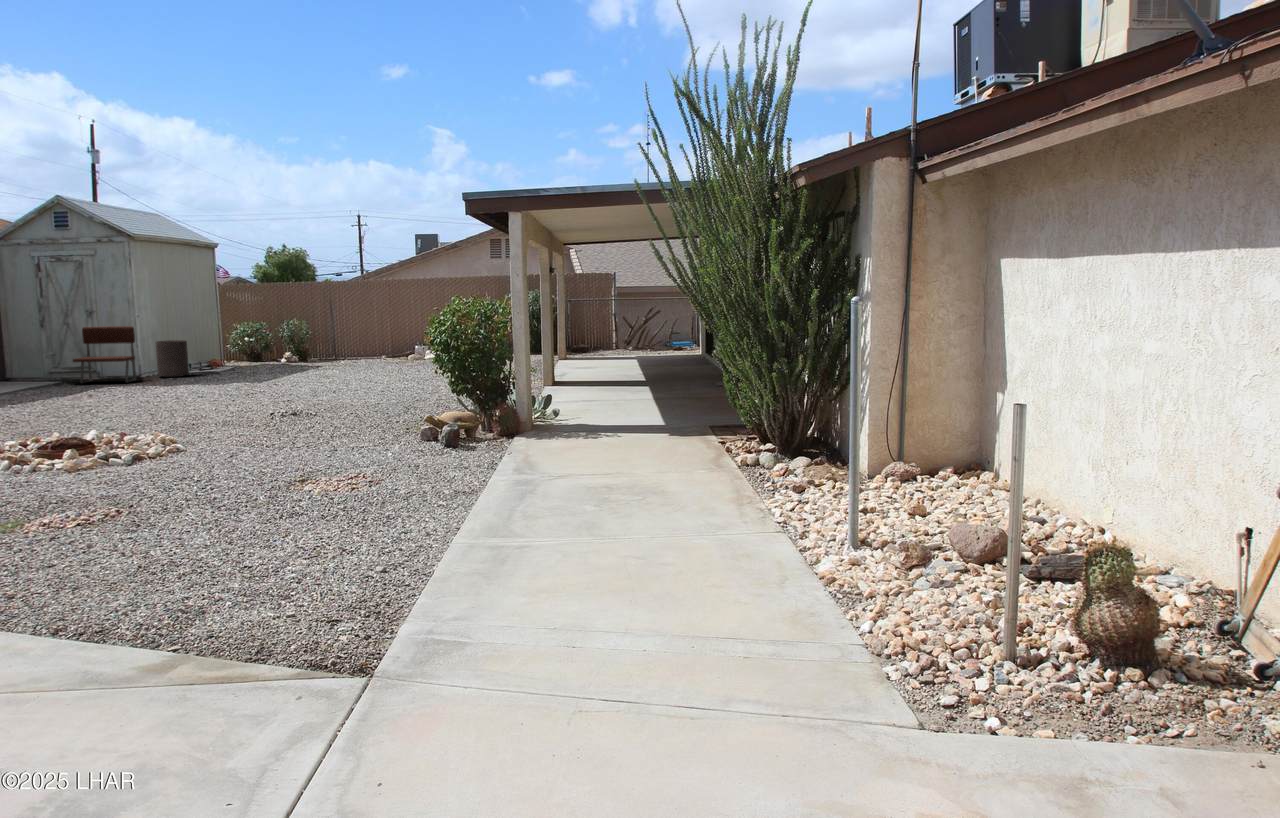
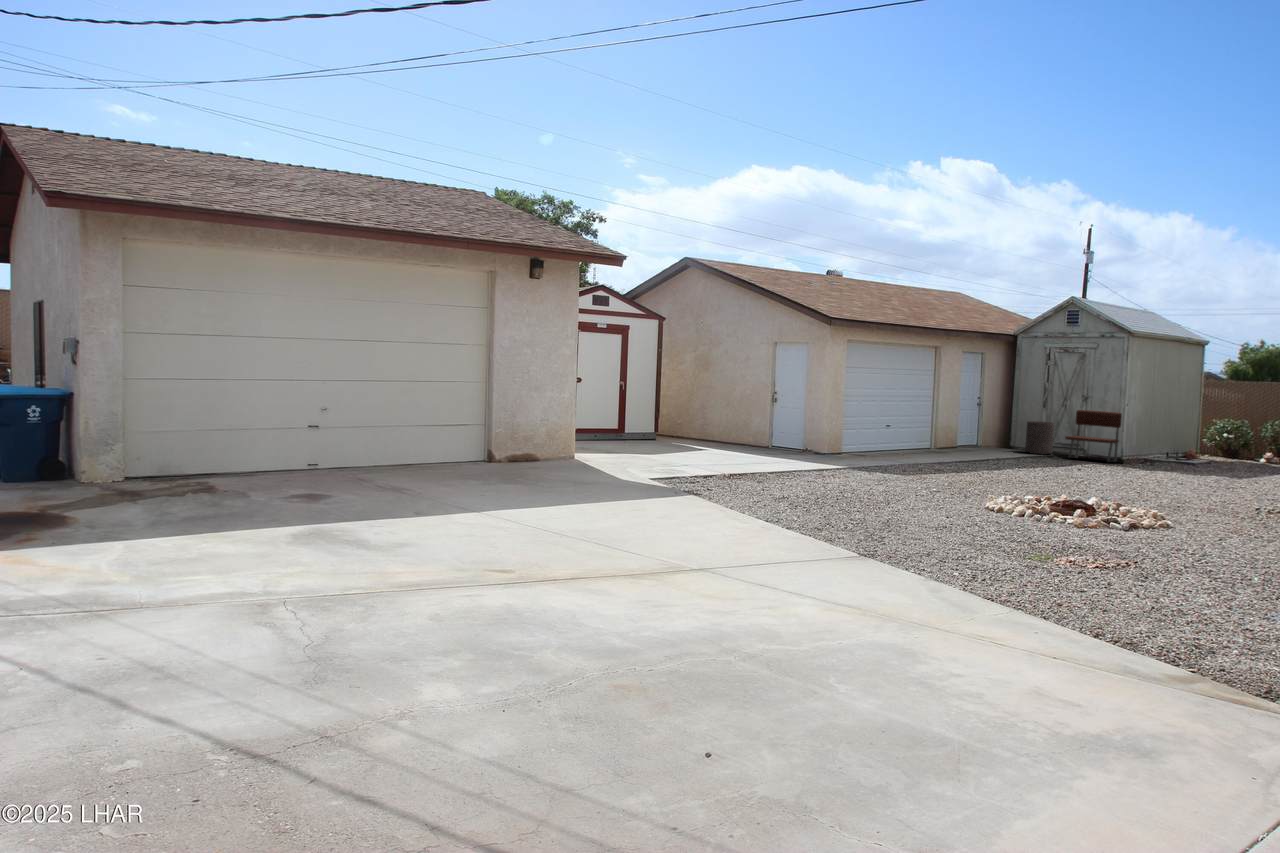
trash can: present [156,340,189,377] -> present [1025,421,1054,454]

